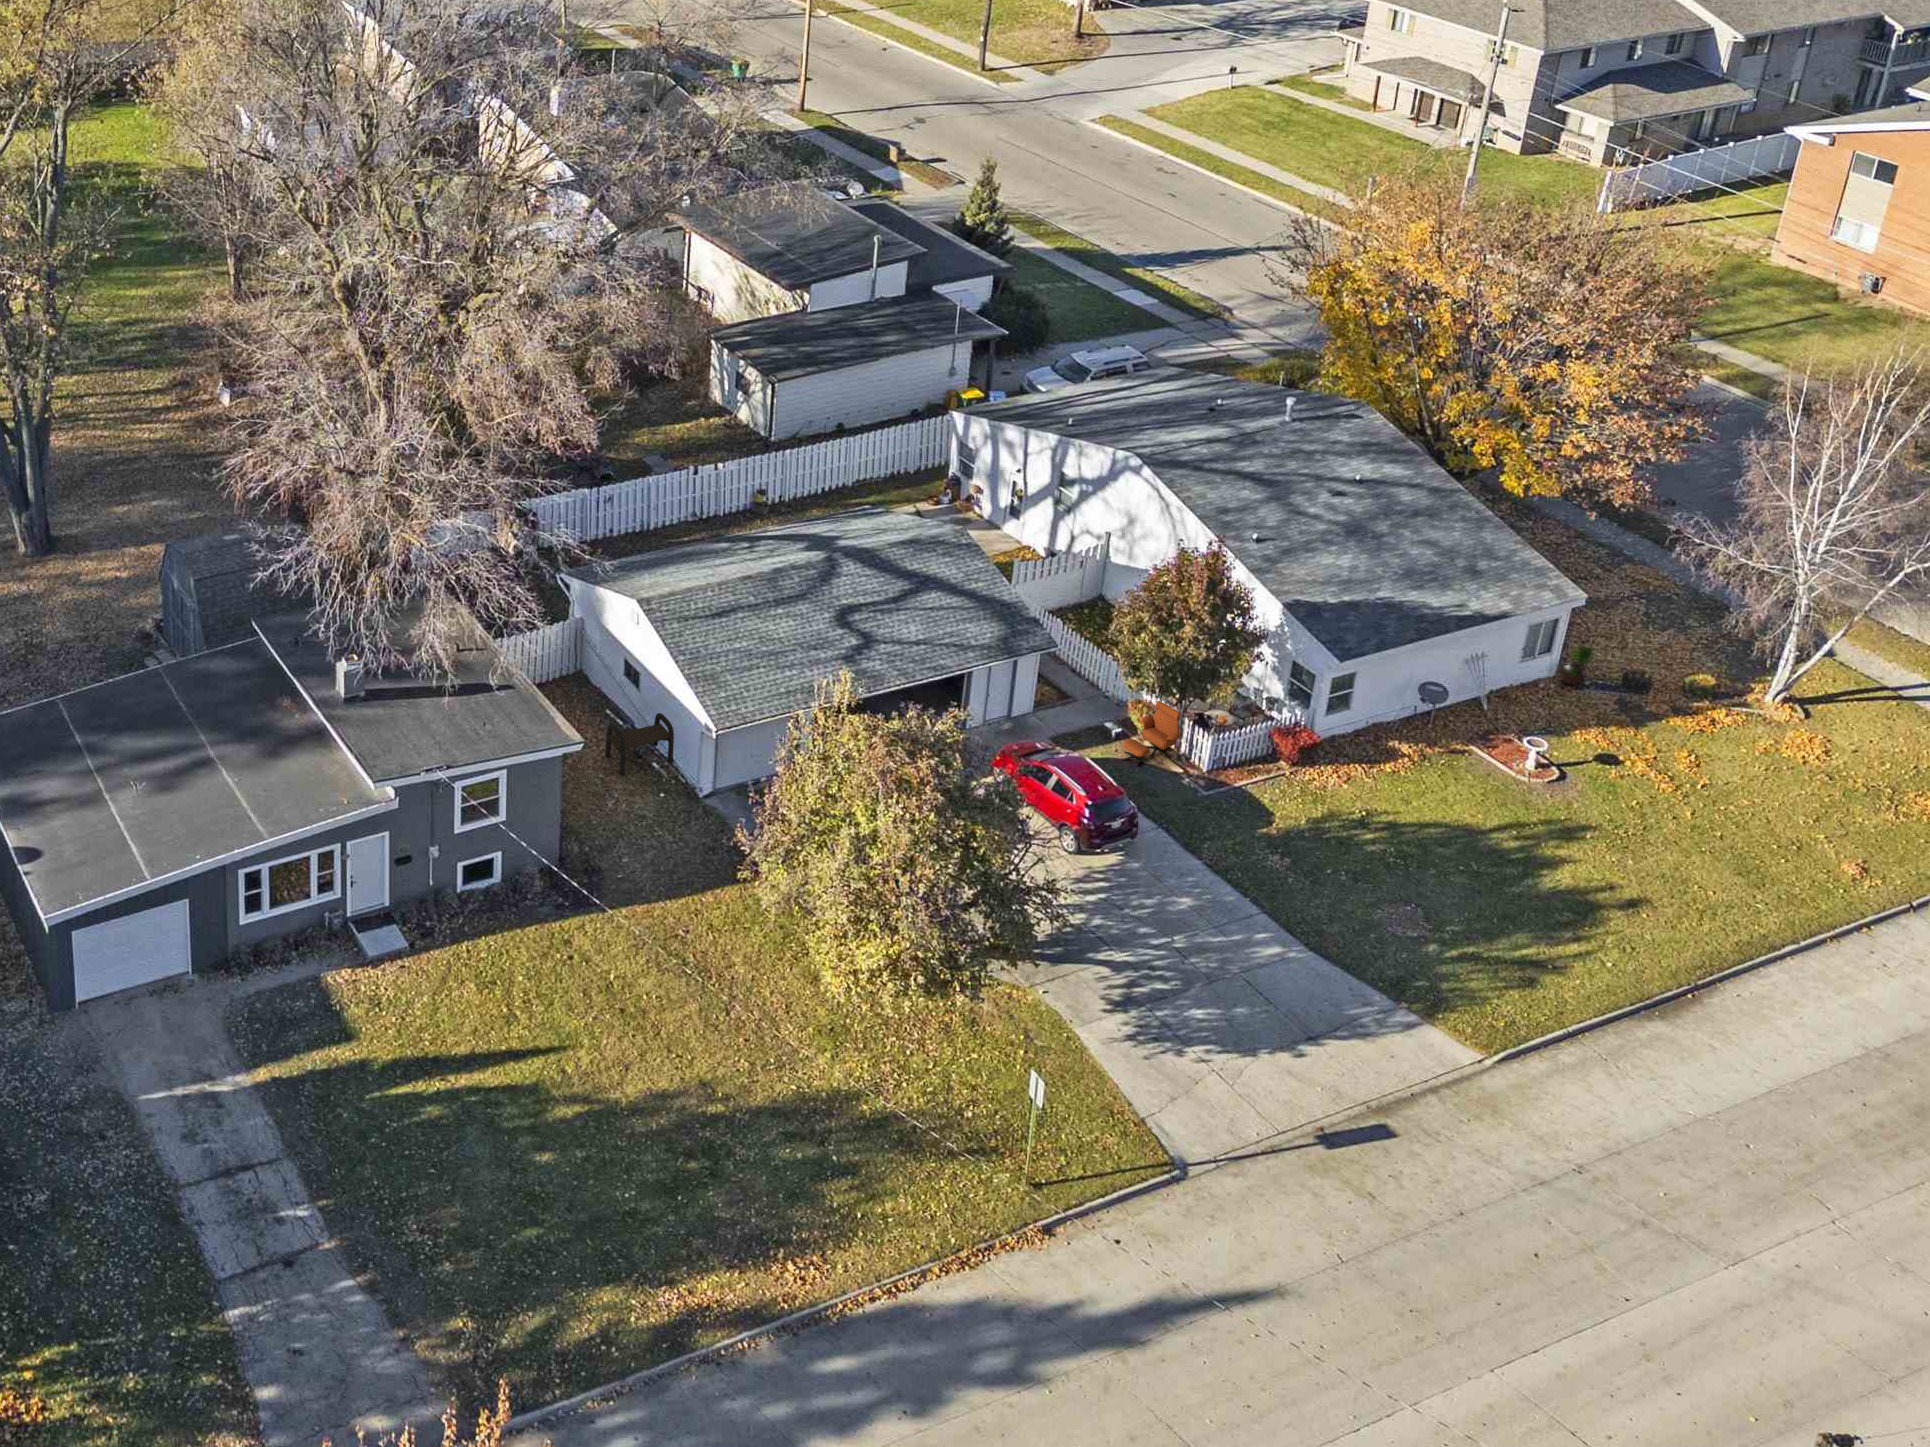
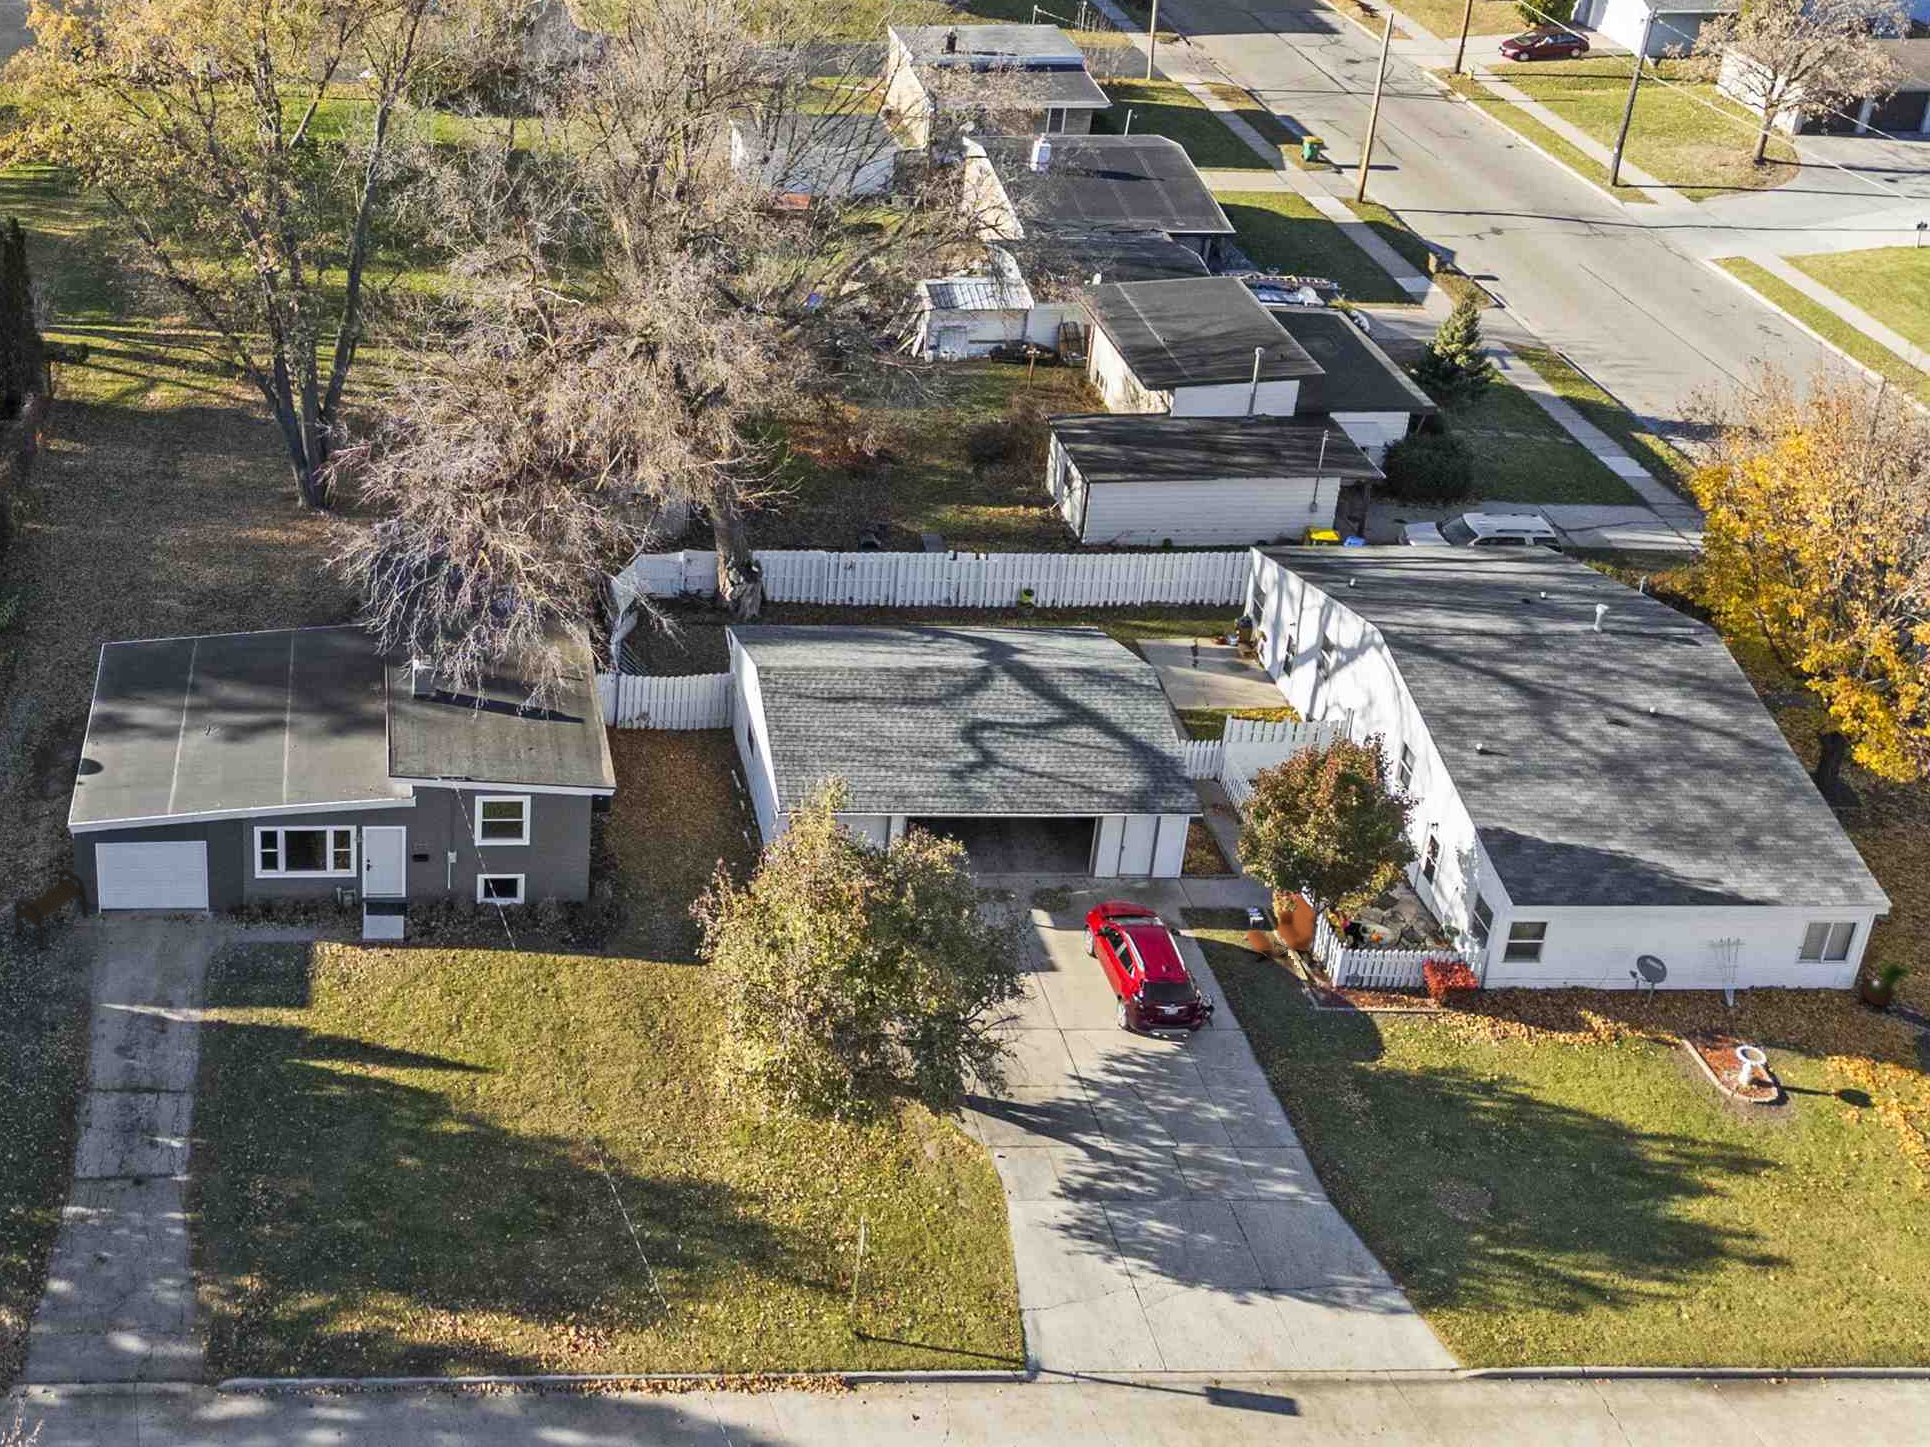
bench: present [605,713,674,775] -> present [14,869,88,949]

